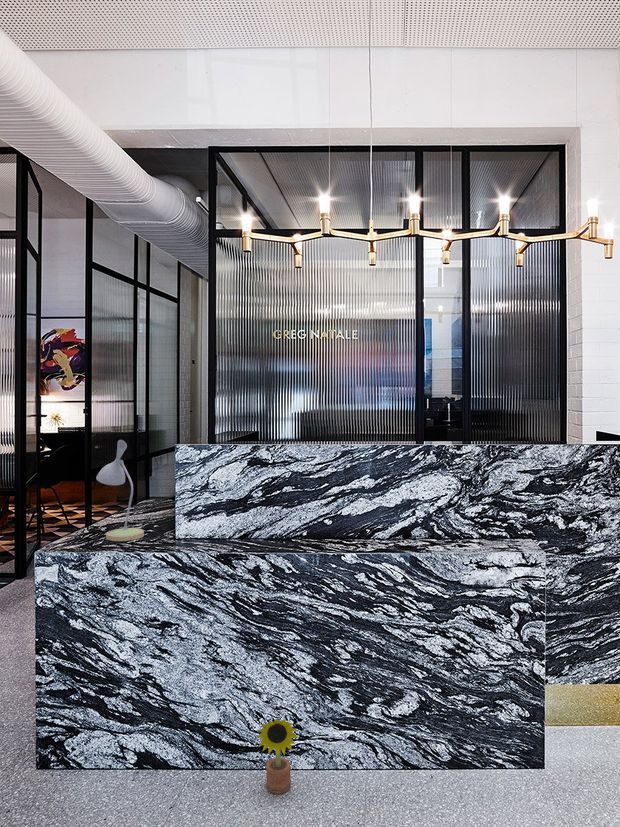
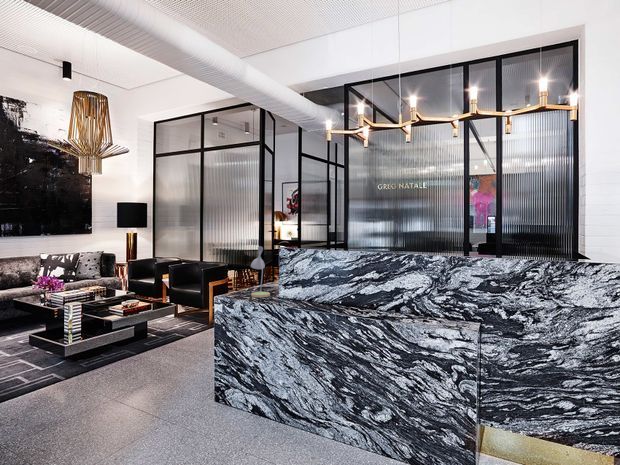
decorative plant: present [257,719,297,794] -> none [293,401,316,445]

